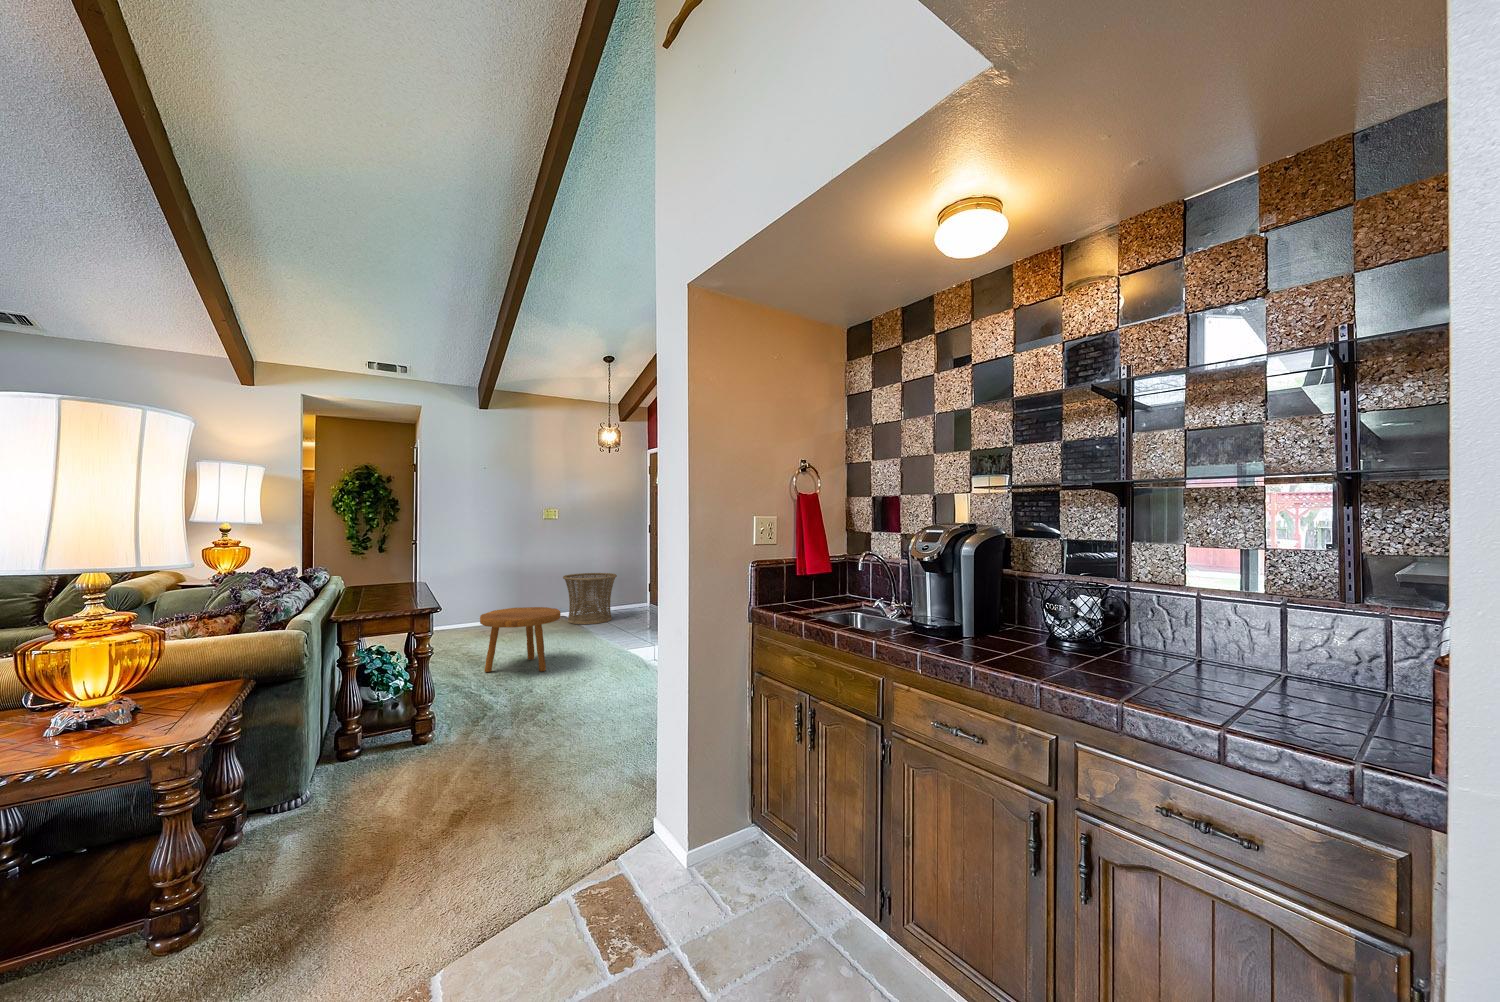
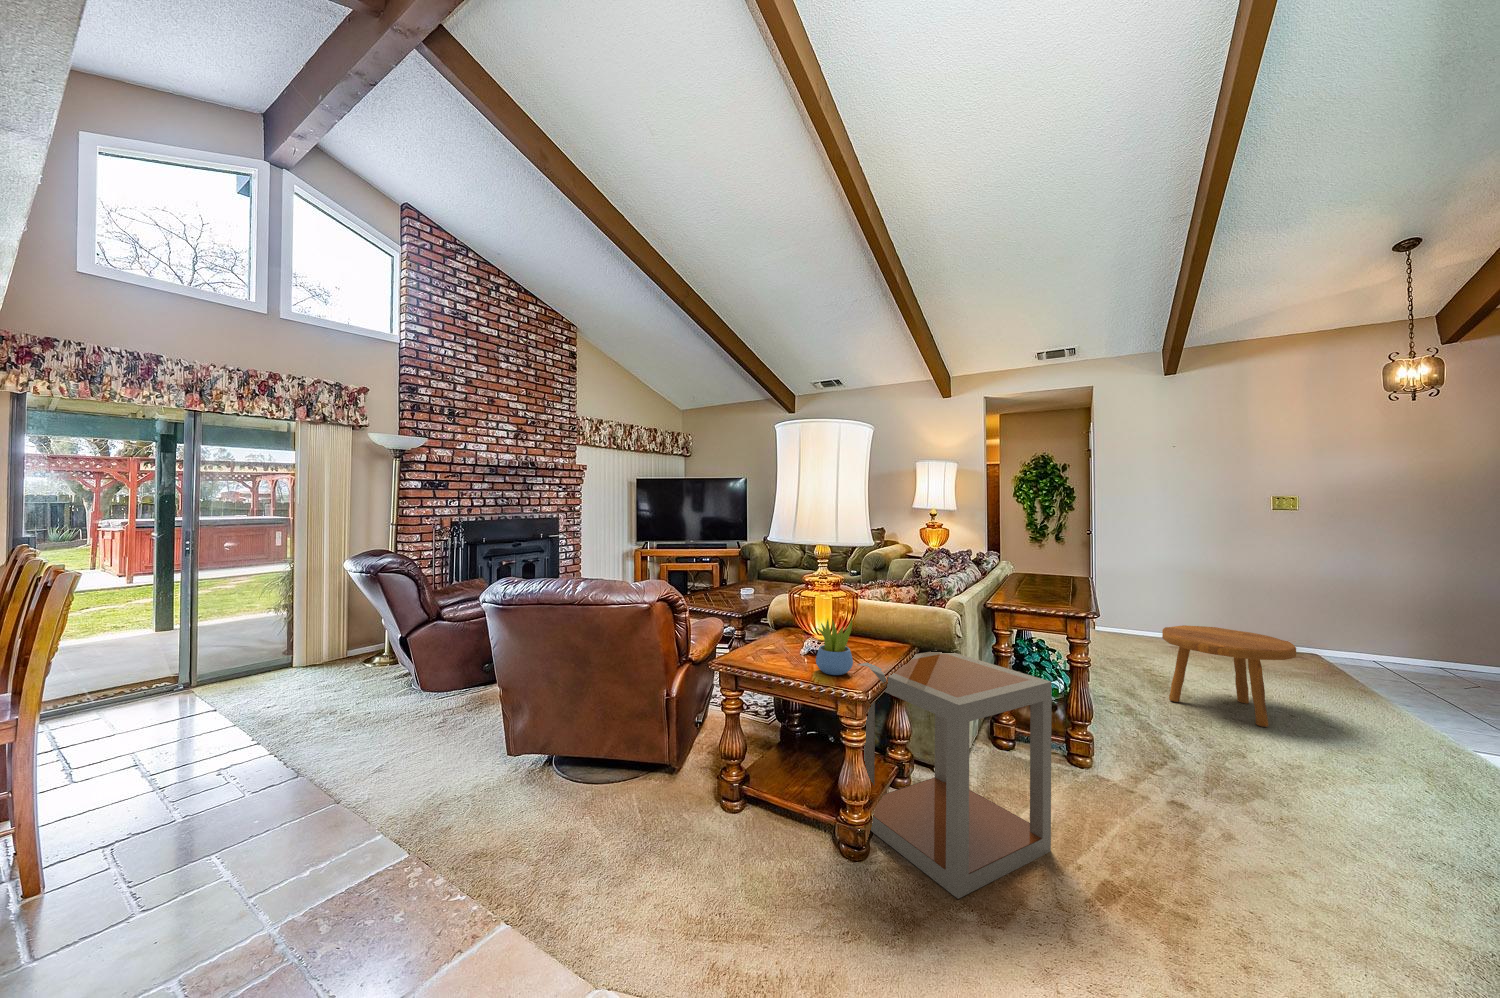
basket: present [563,573,617,624] -> none [1302,593,1423,679]
succulent plant: none [113,655,179,733] -> present [816,618,853,675]
side table: none [168,671,409,905] -> present [858,650,1052,899]

